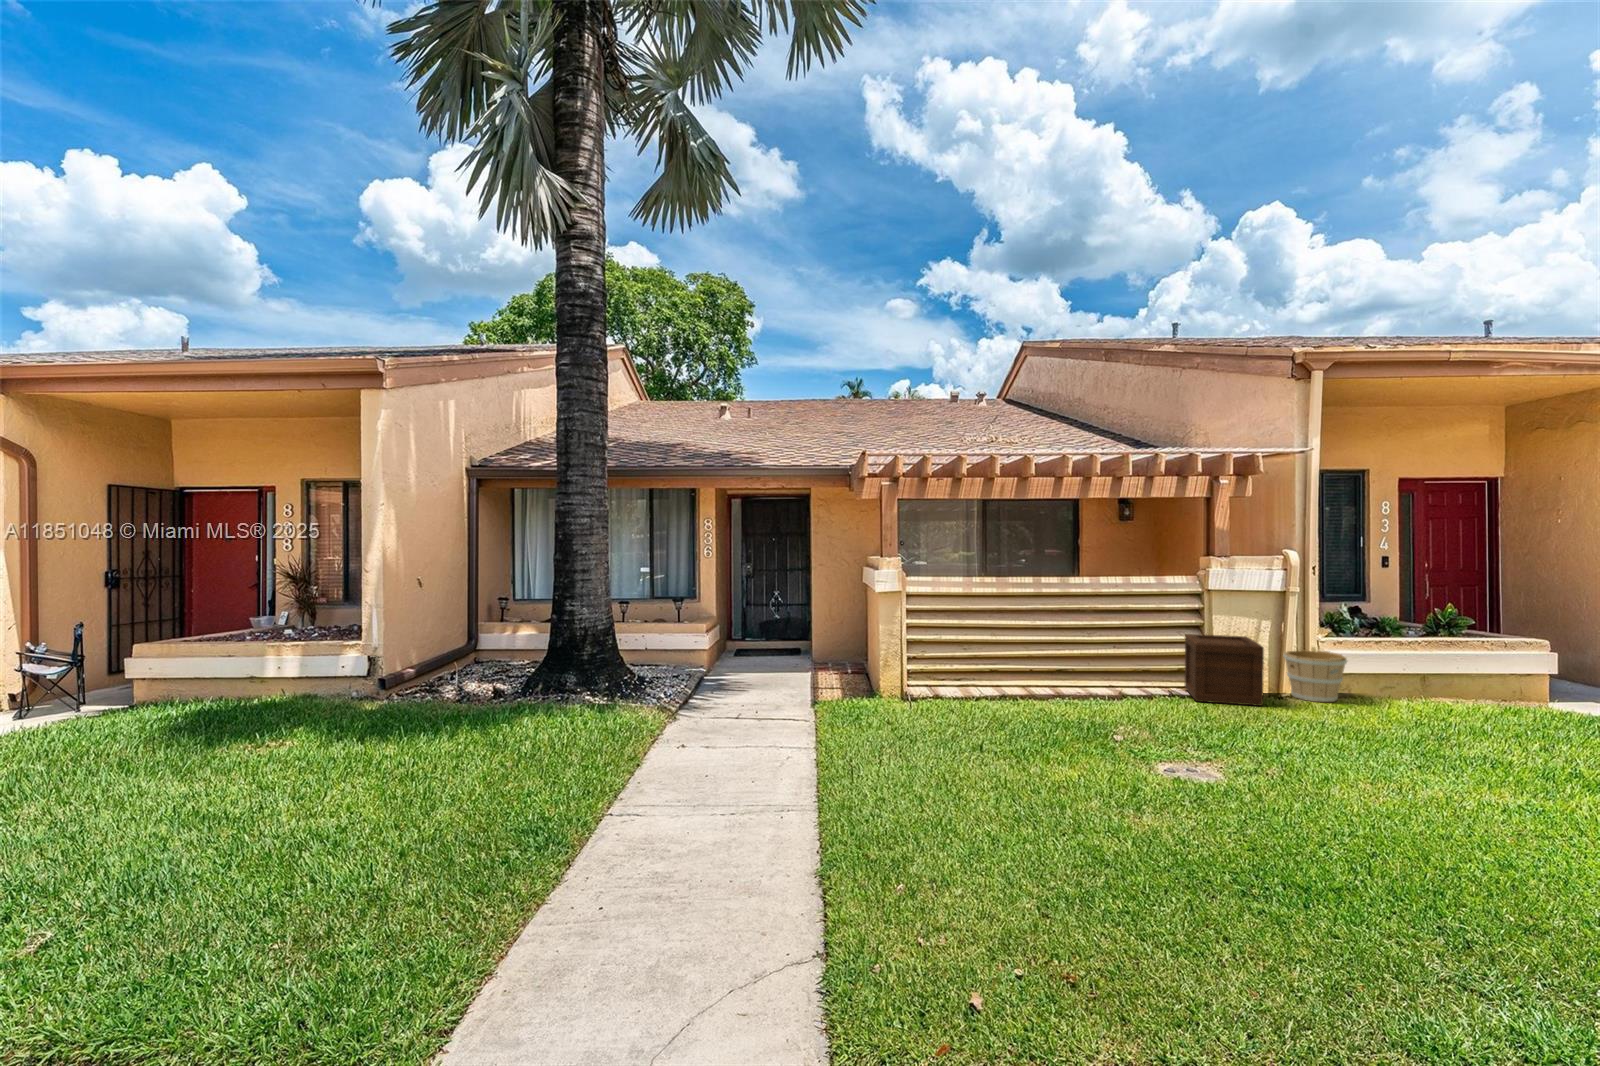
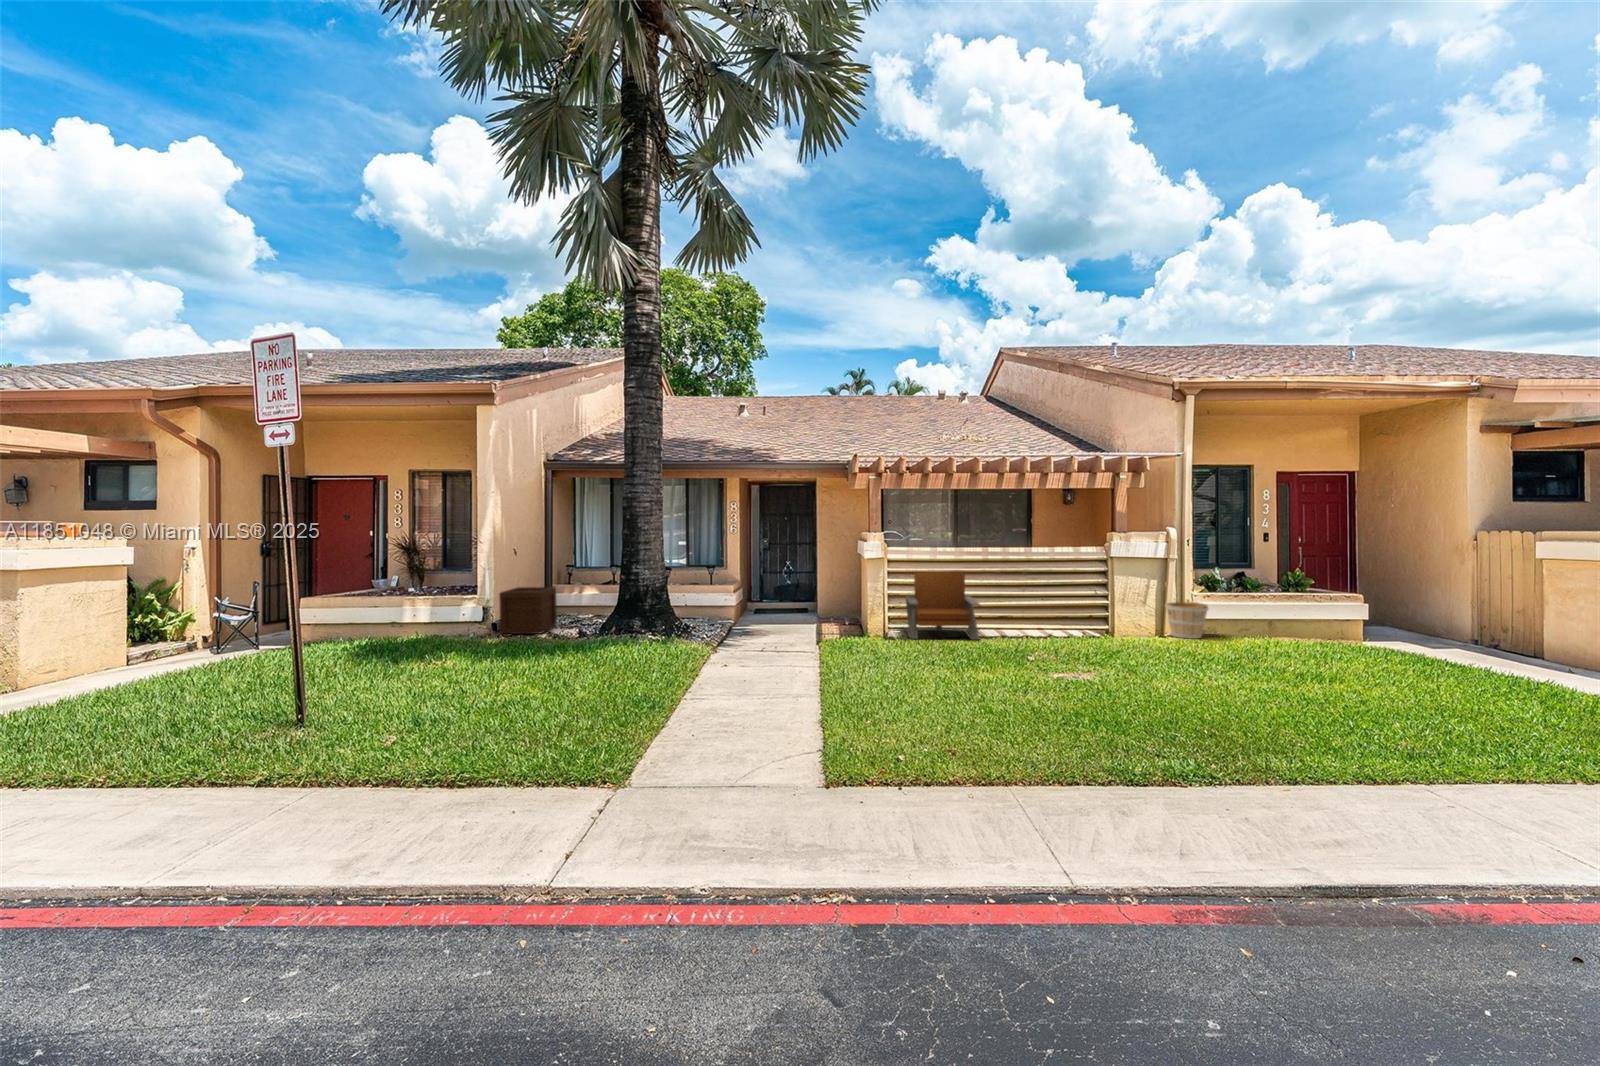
lounge chair: none [931,609,1034,704] -> present [905,572,980,640]
wooden crate: present [1185,634,1264,706] -> present [499,587,557,634]

